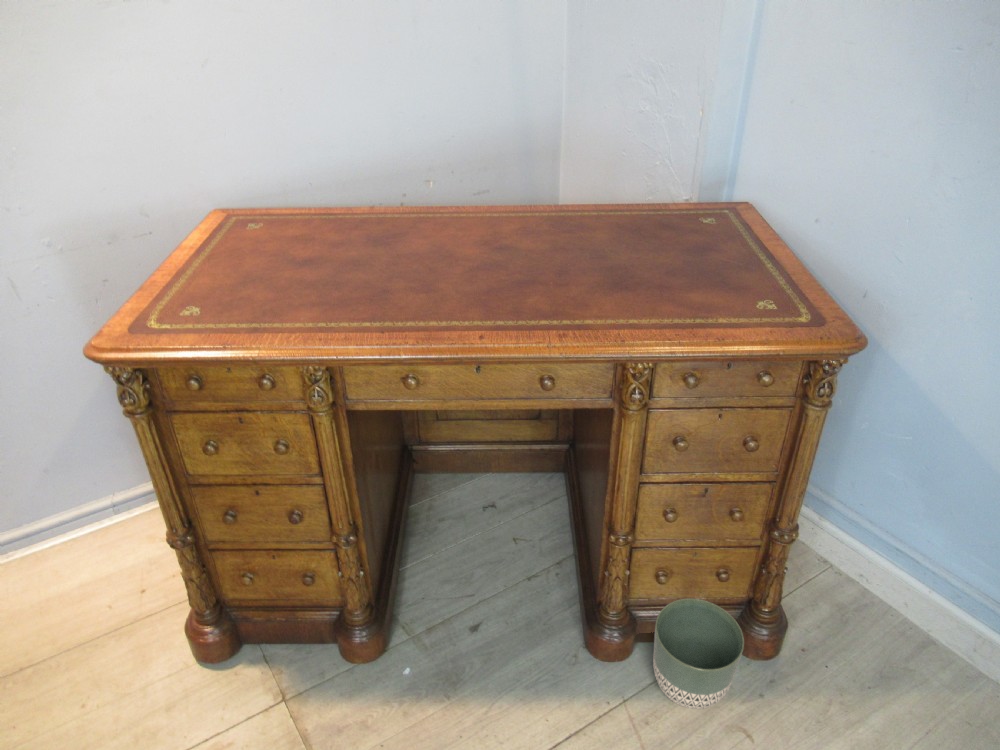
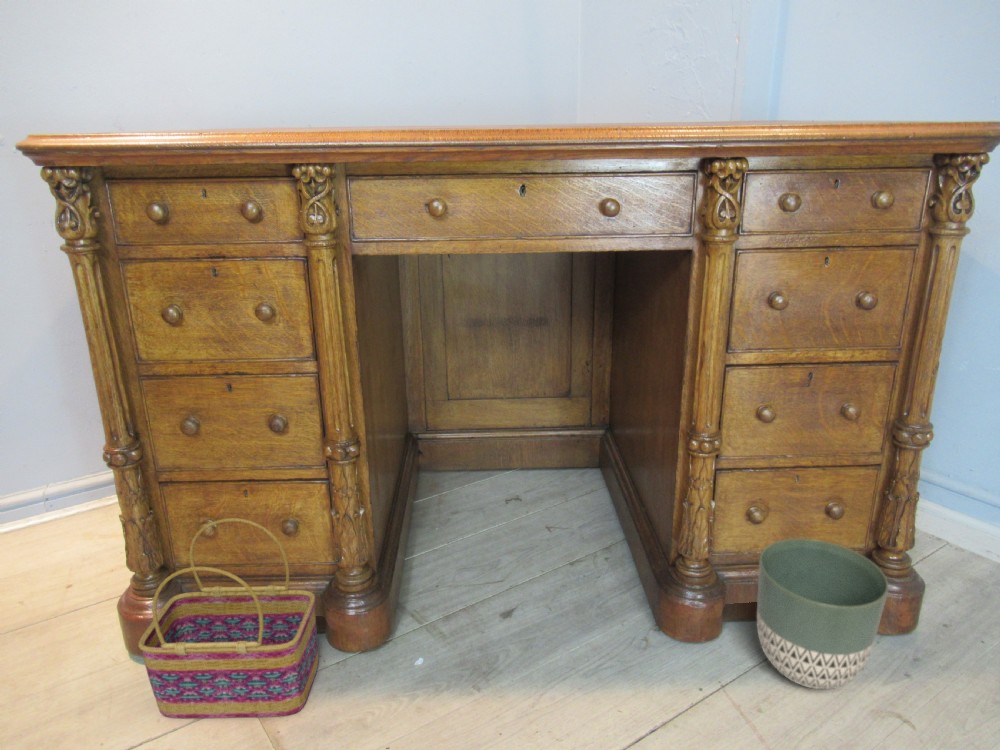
basket: none [207,583,334,715] -> present [138,518,318,718]

